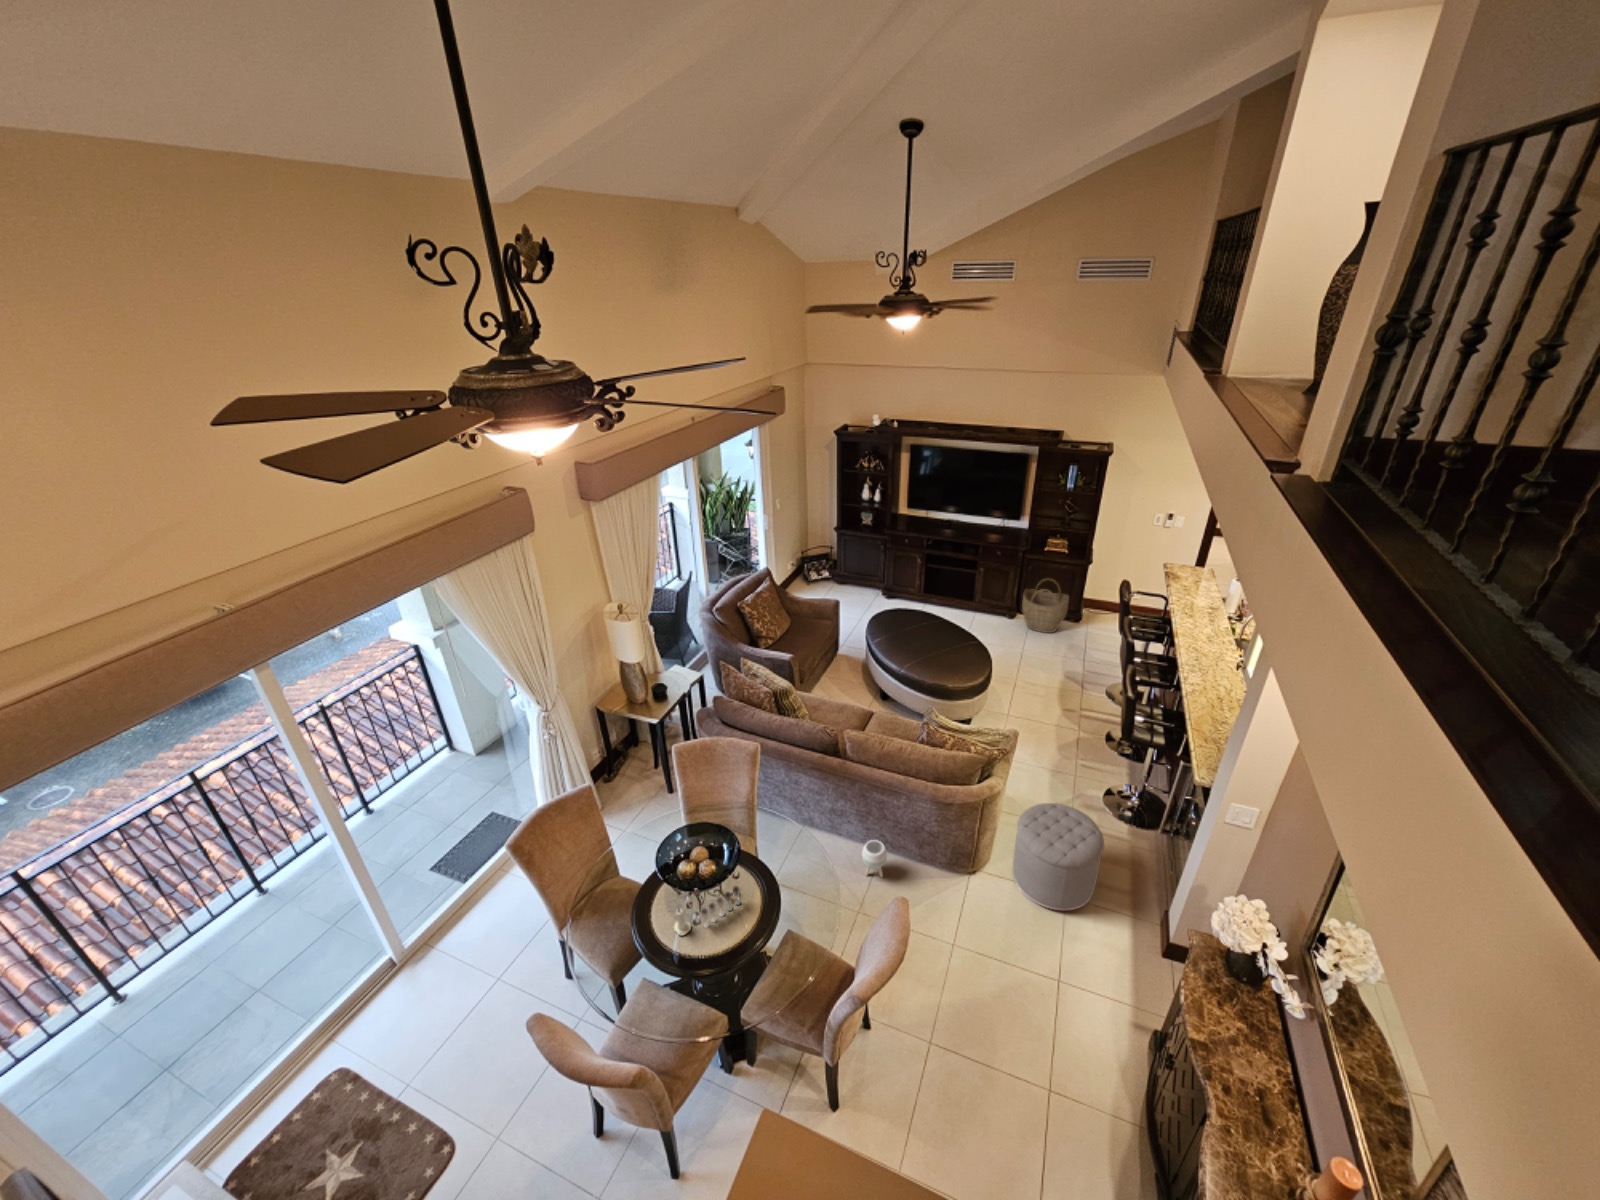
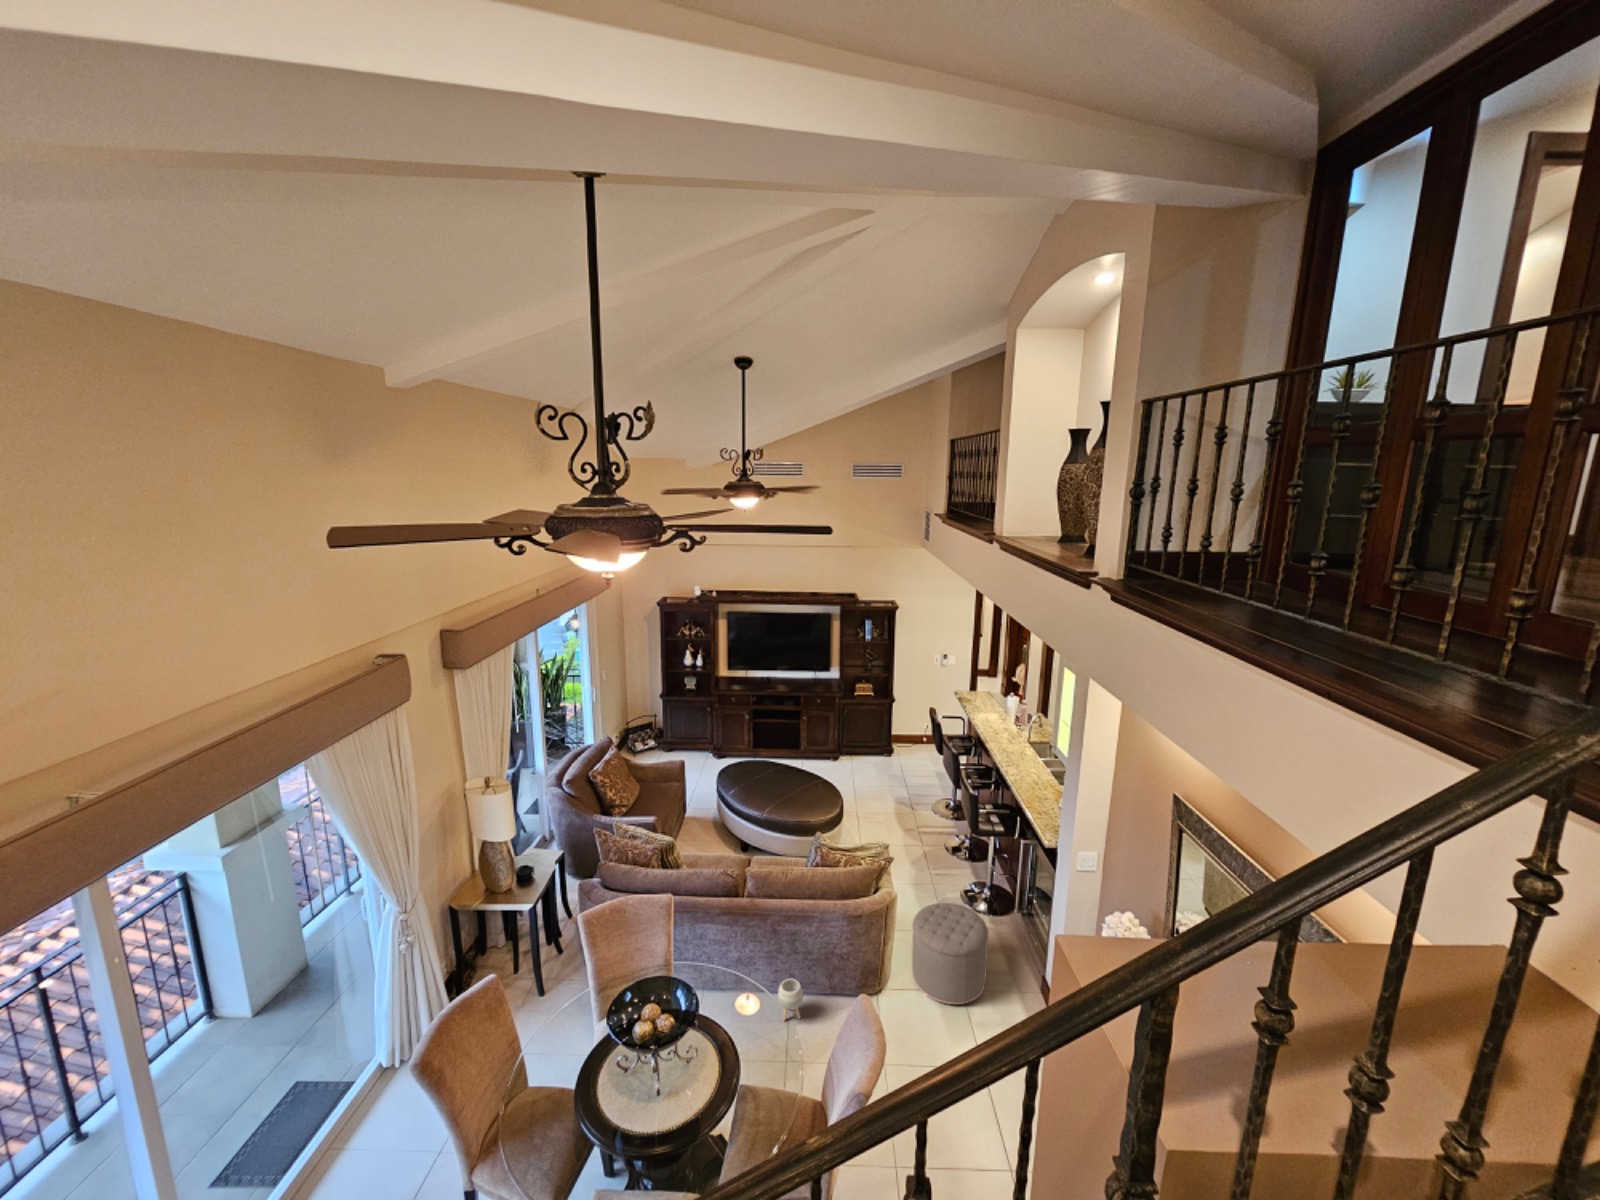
woven basket: present [1022,589,1069,633] -> none [845,719,884,769]
wine glass: present [701,886,740,928] -> none [669,1034,701,1089]
candle: present [674,908,691,936] -> none [638,1068,658,1104]

